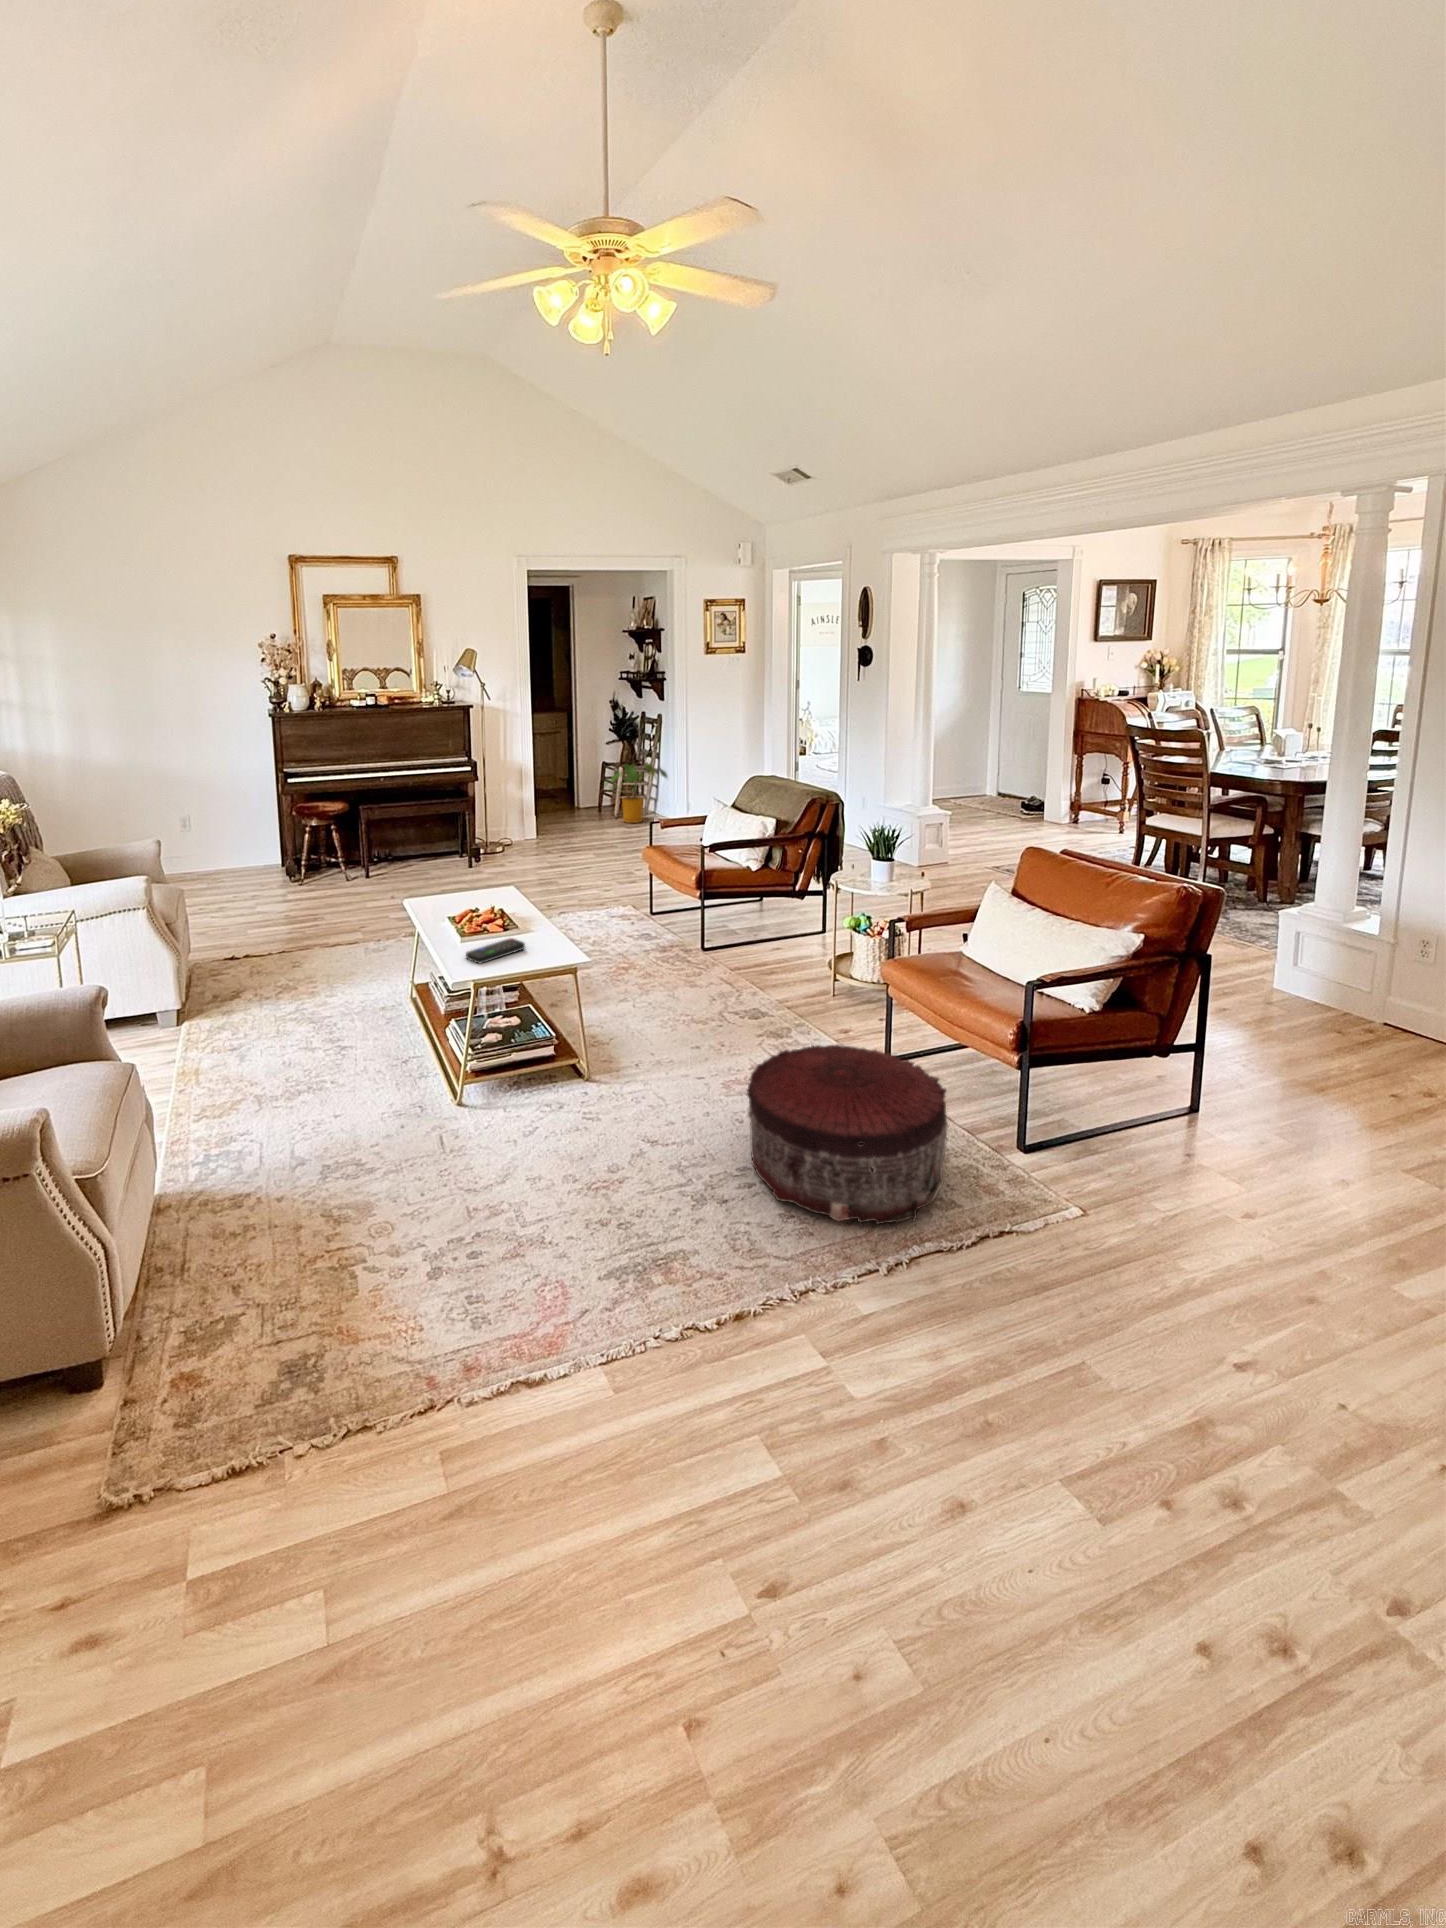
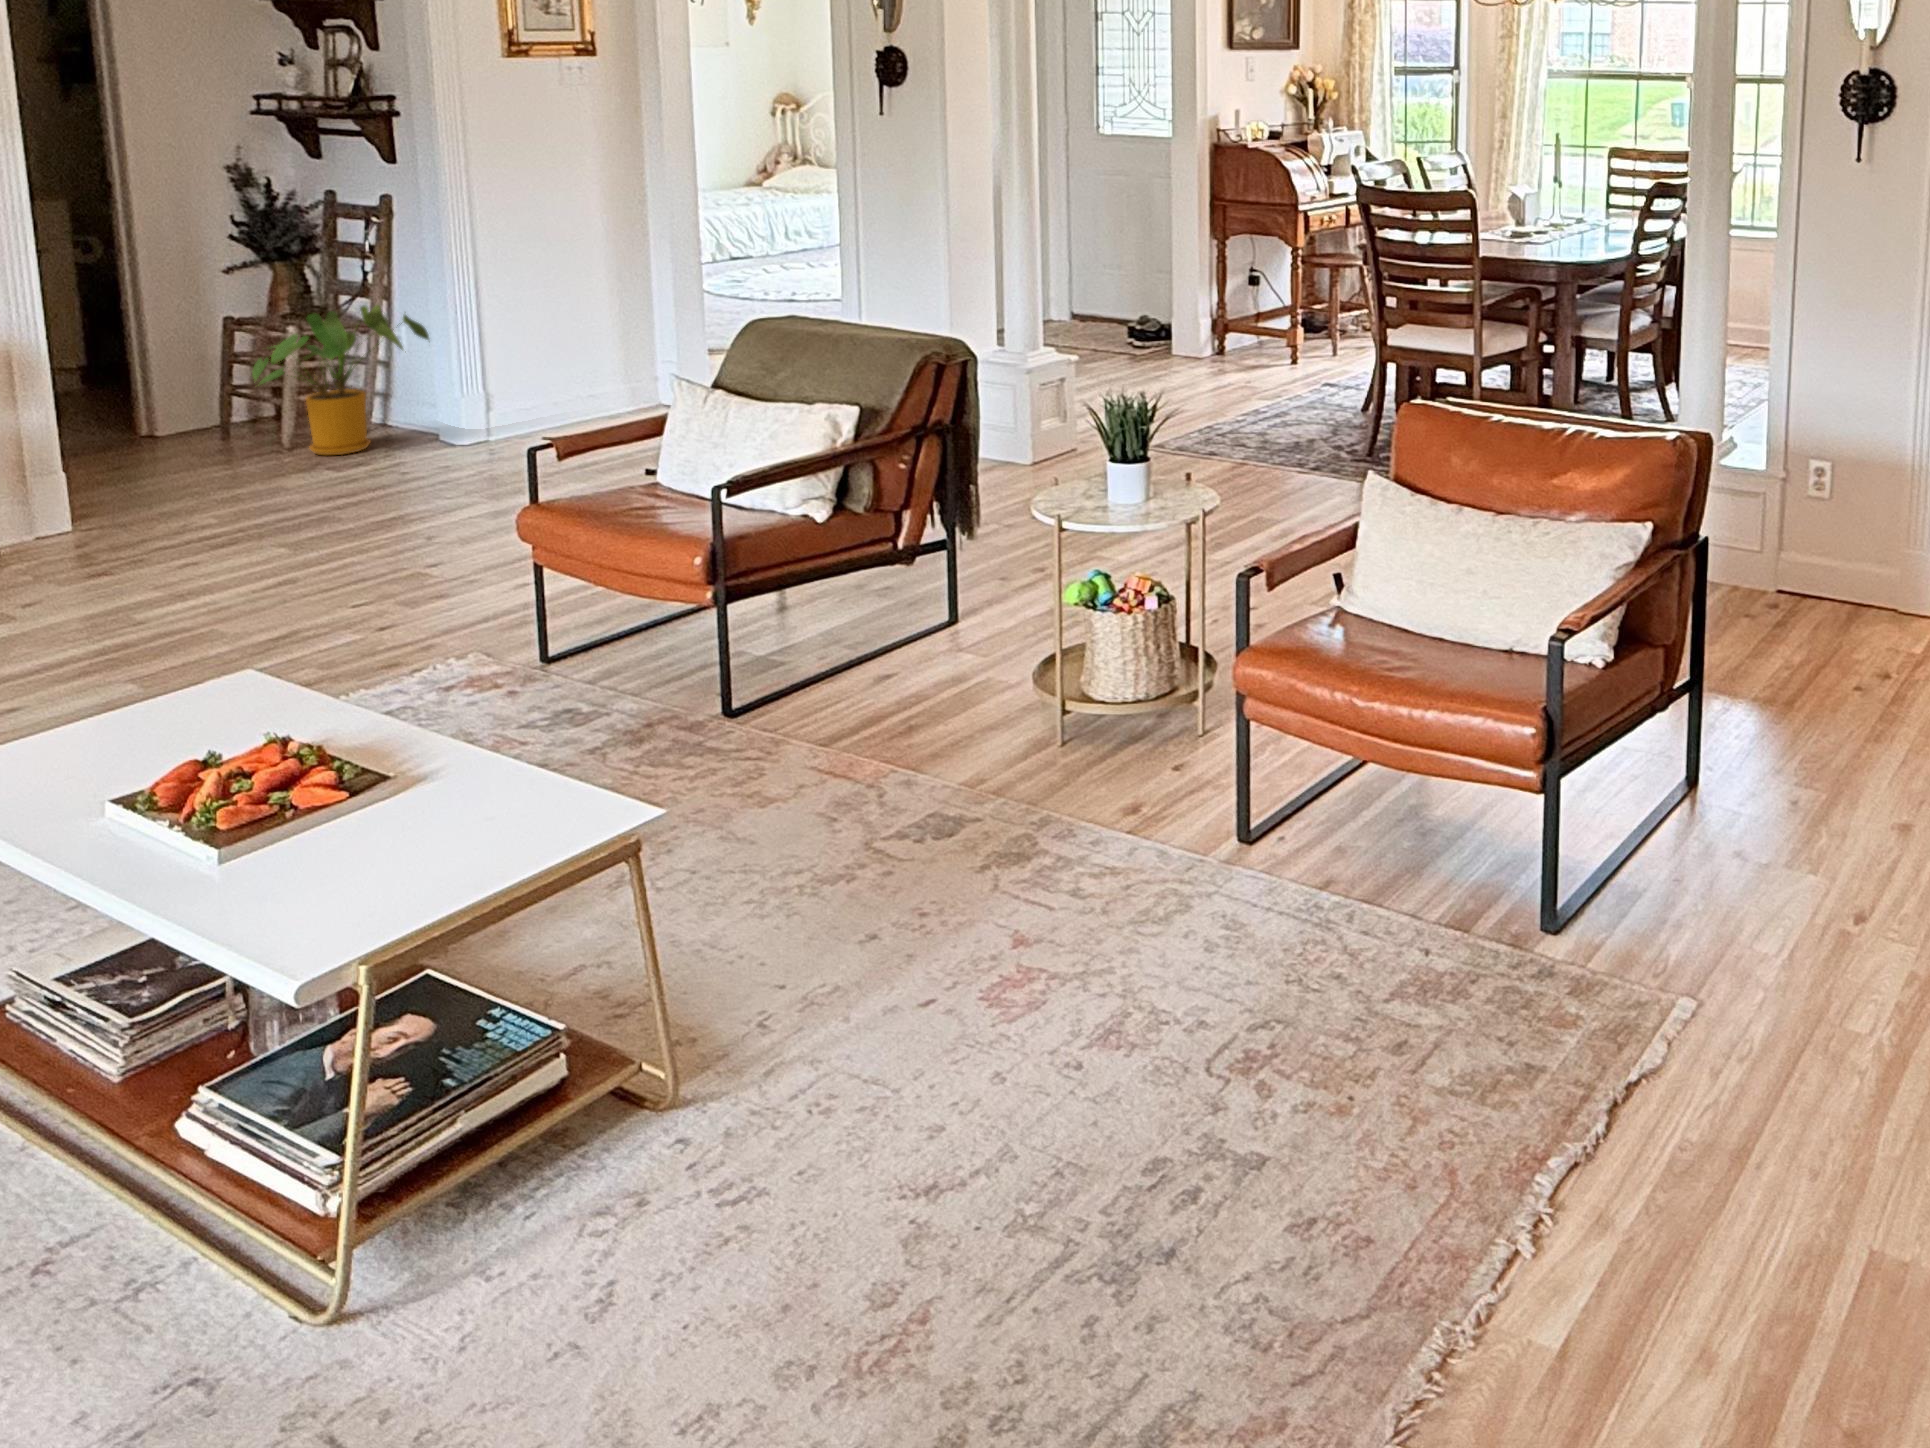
remote control: present [466,938,525,963] -> none [257,815,431,915]
pouf: present [747,1045,948,1224] -> none [1129,824,1519,1204]

